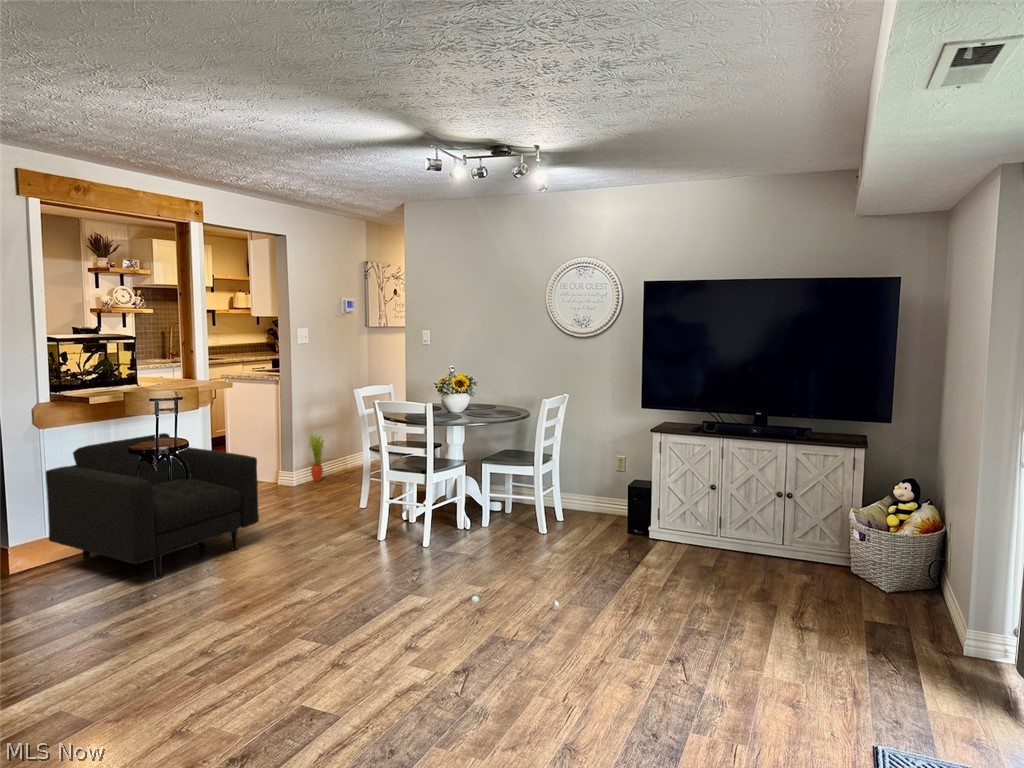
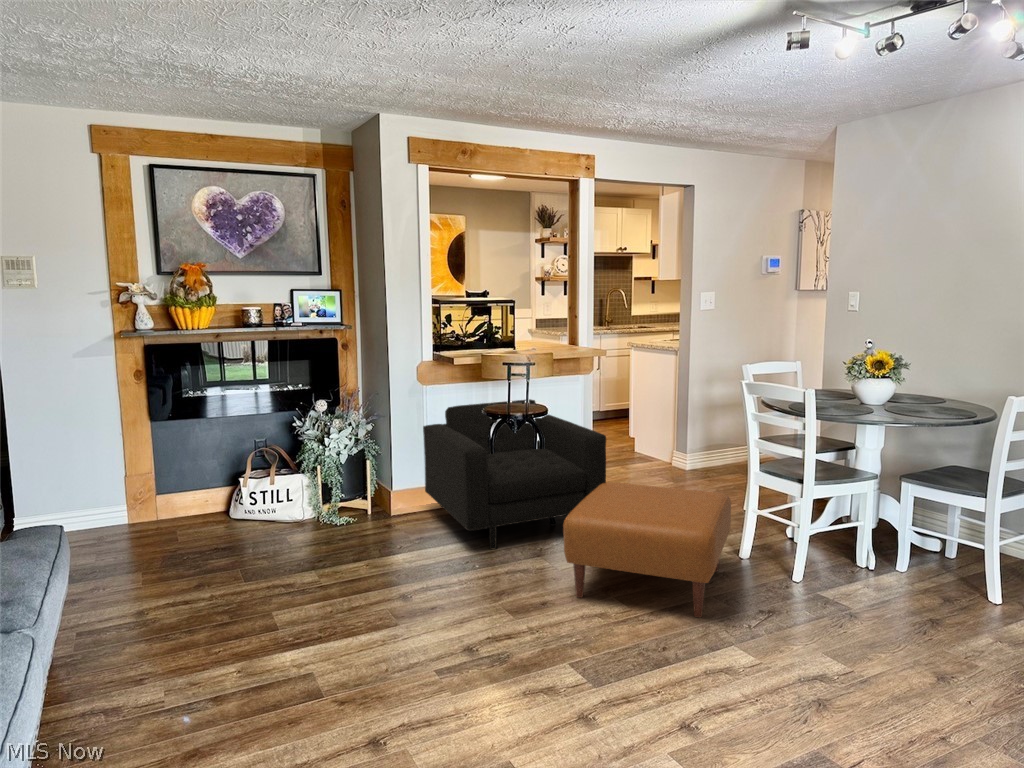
potted plant: present [308,433,324,481] -> none [703,409,728,469]
ottoman: none [257,490,386,595] -> present [563,482,731,618]

